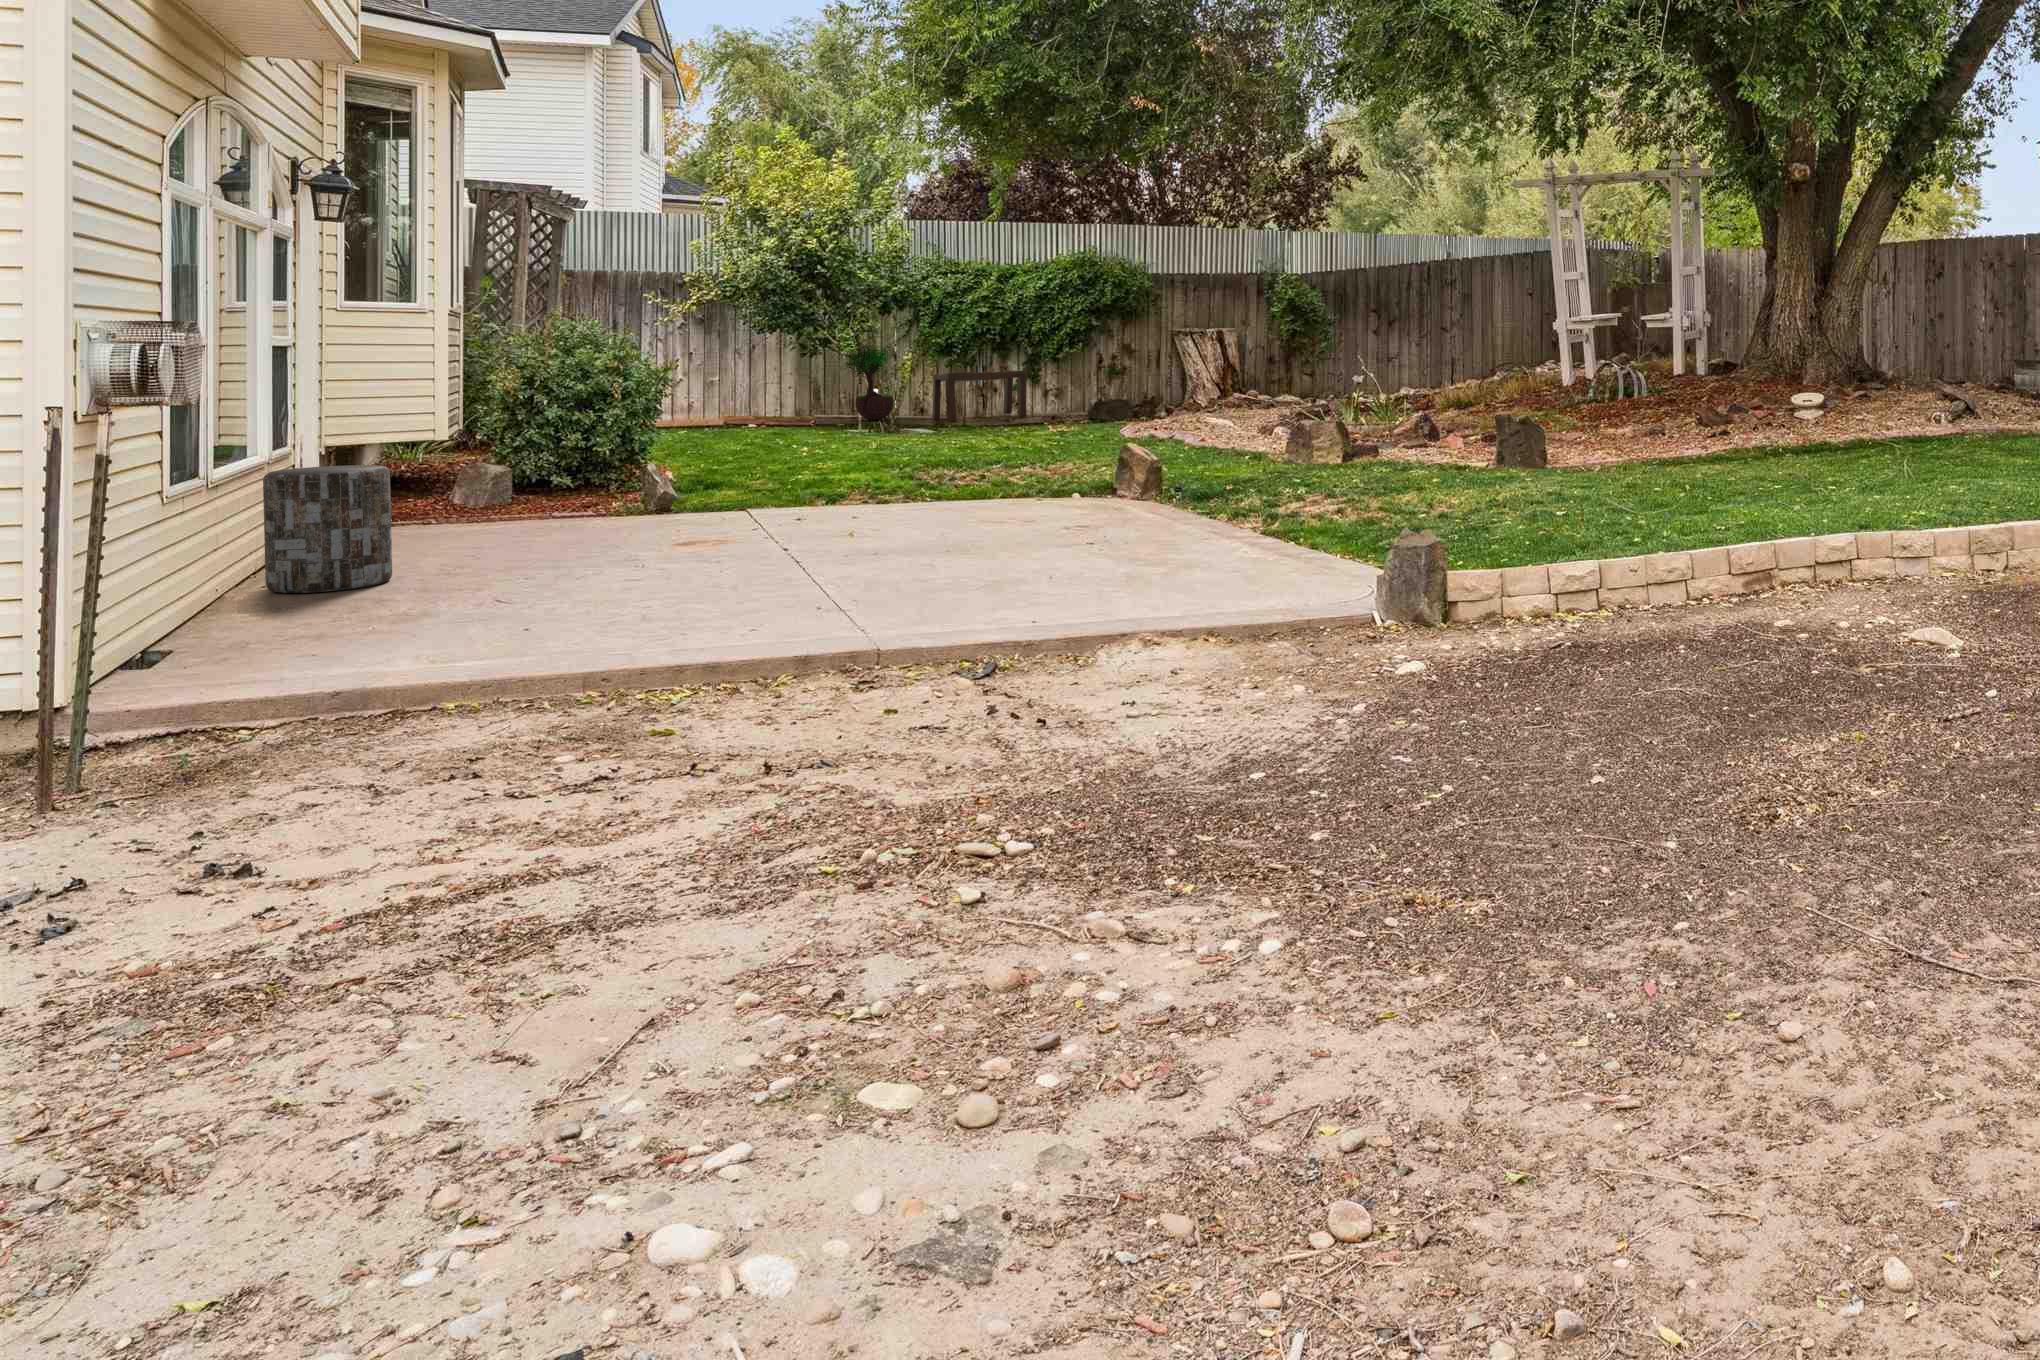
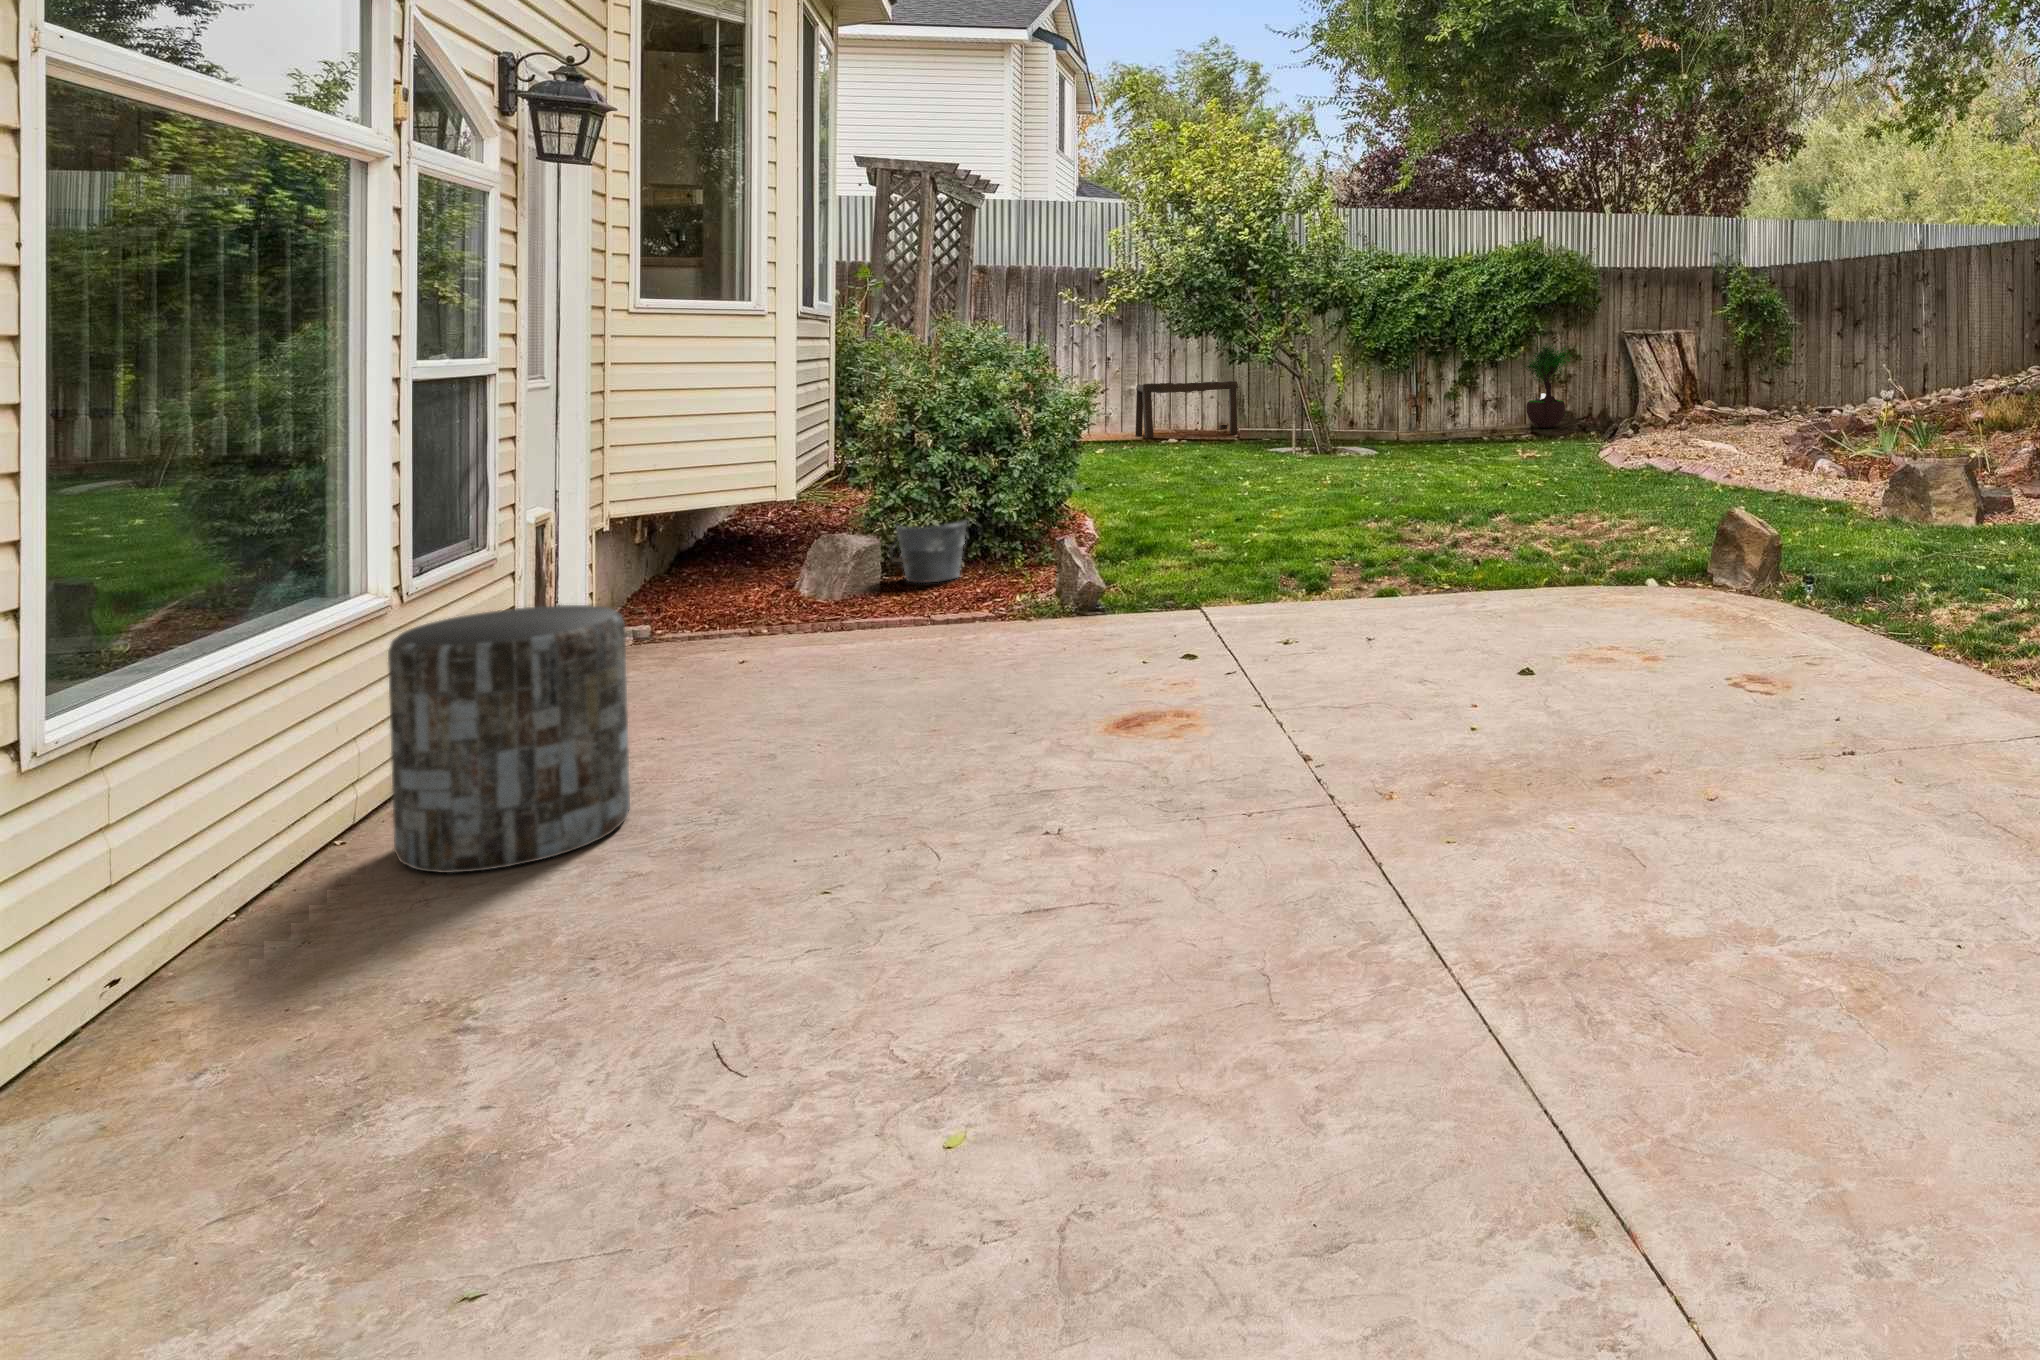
potted tree: present [845,343,894,420] -> present [1521,343,1569,428]
bench: present [932,370,1027,421] -> present [1135,381,1238,439]
bucket: none [510,458,571,502] -> present [892,521,967,583]

